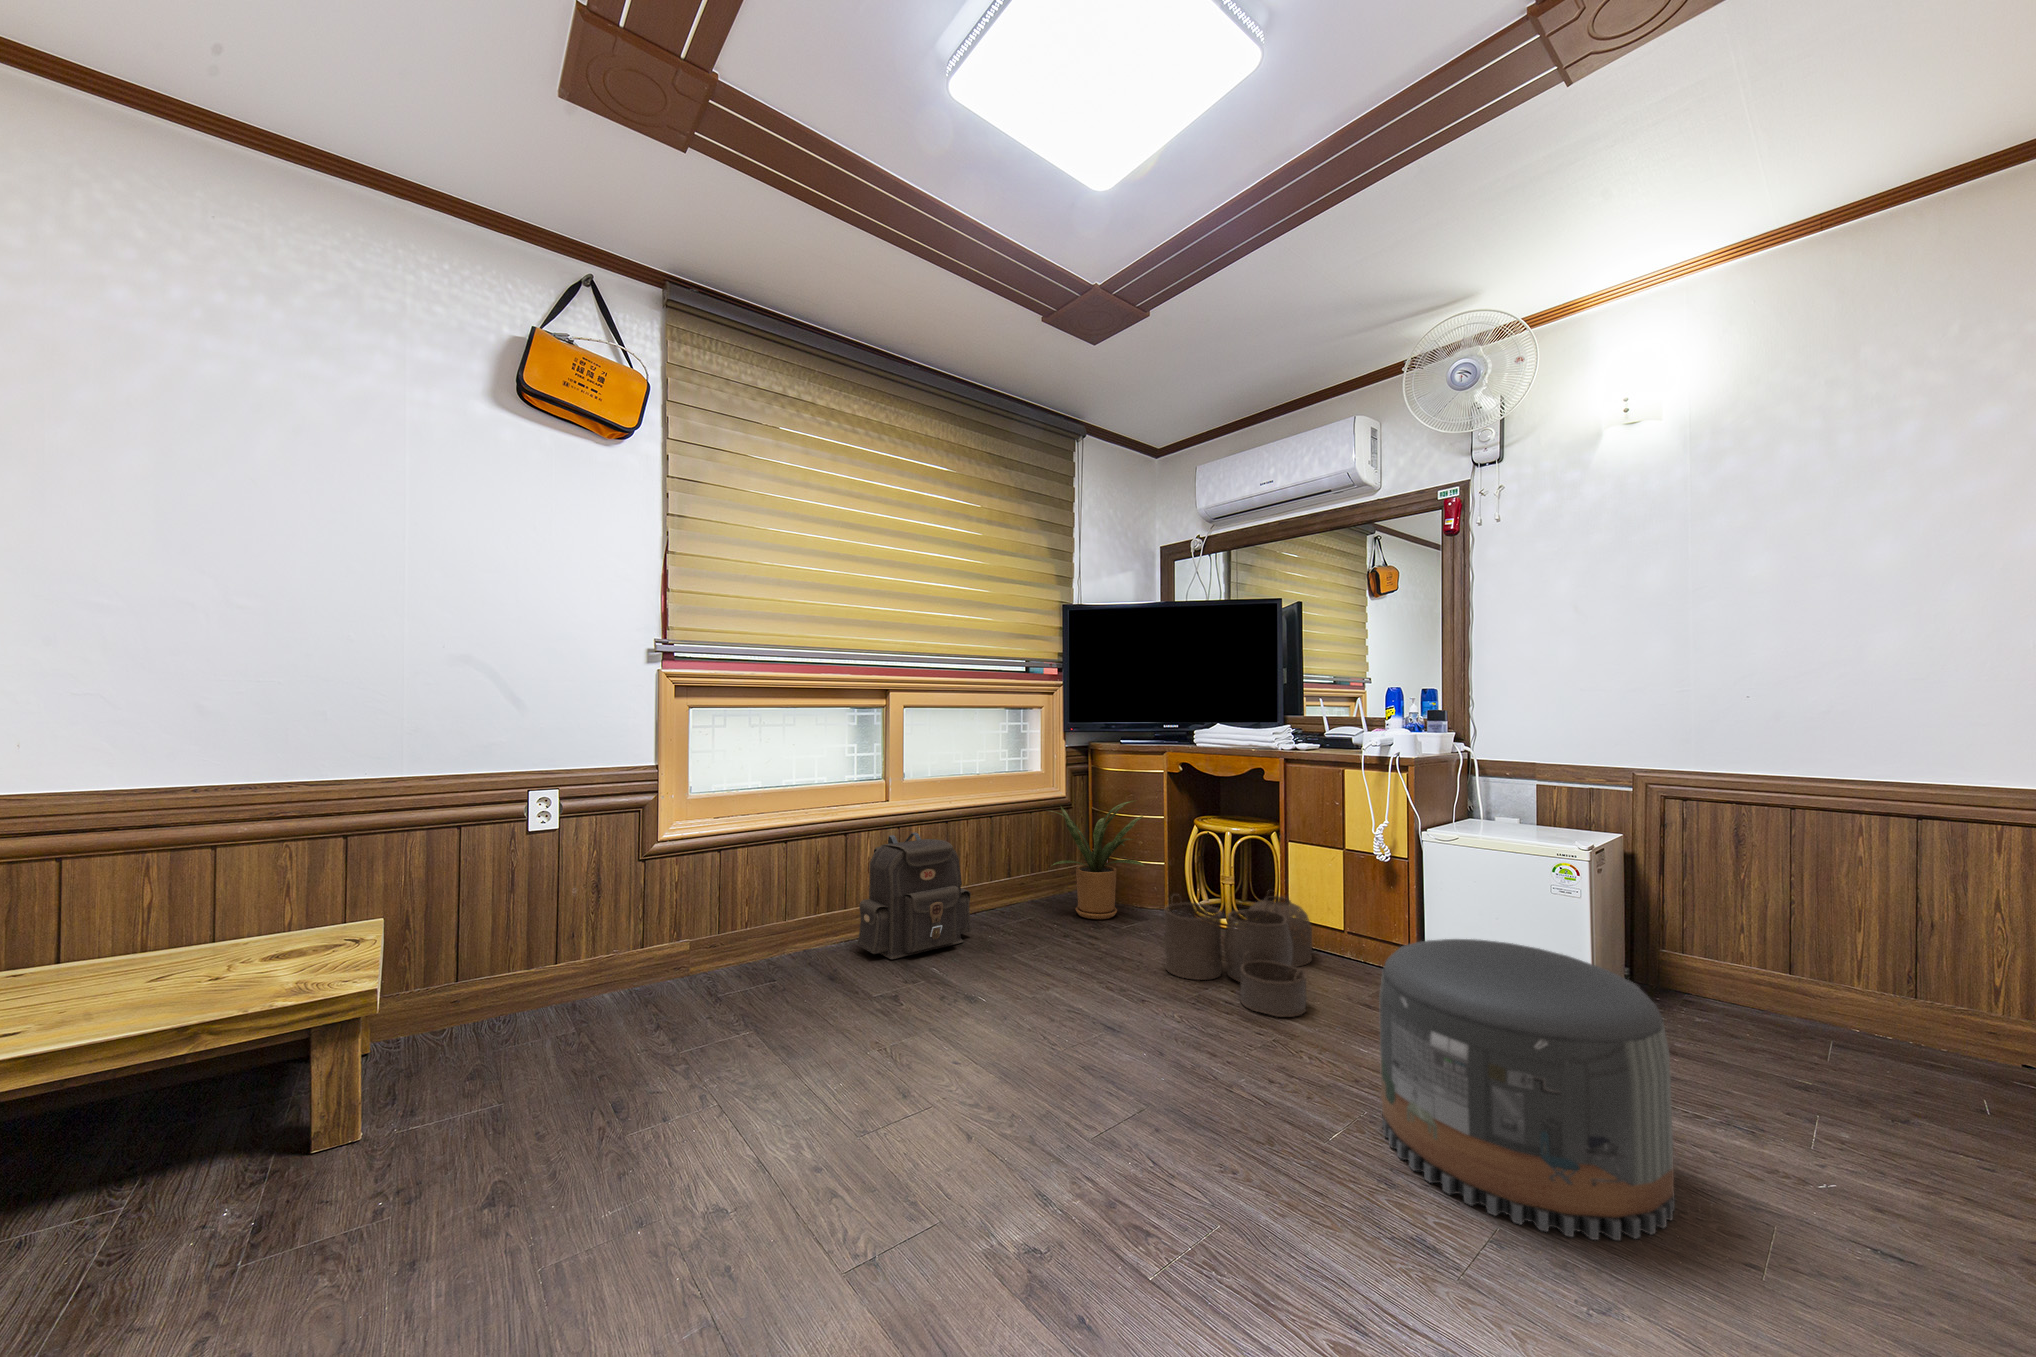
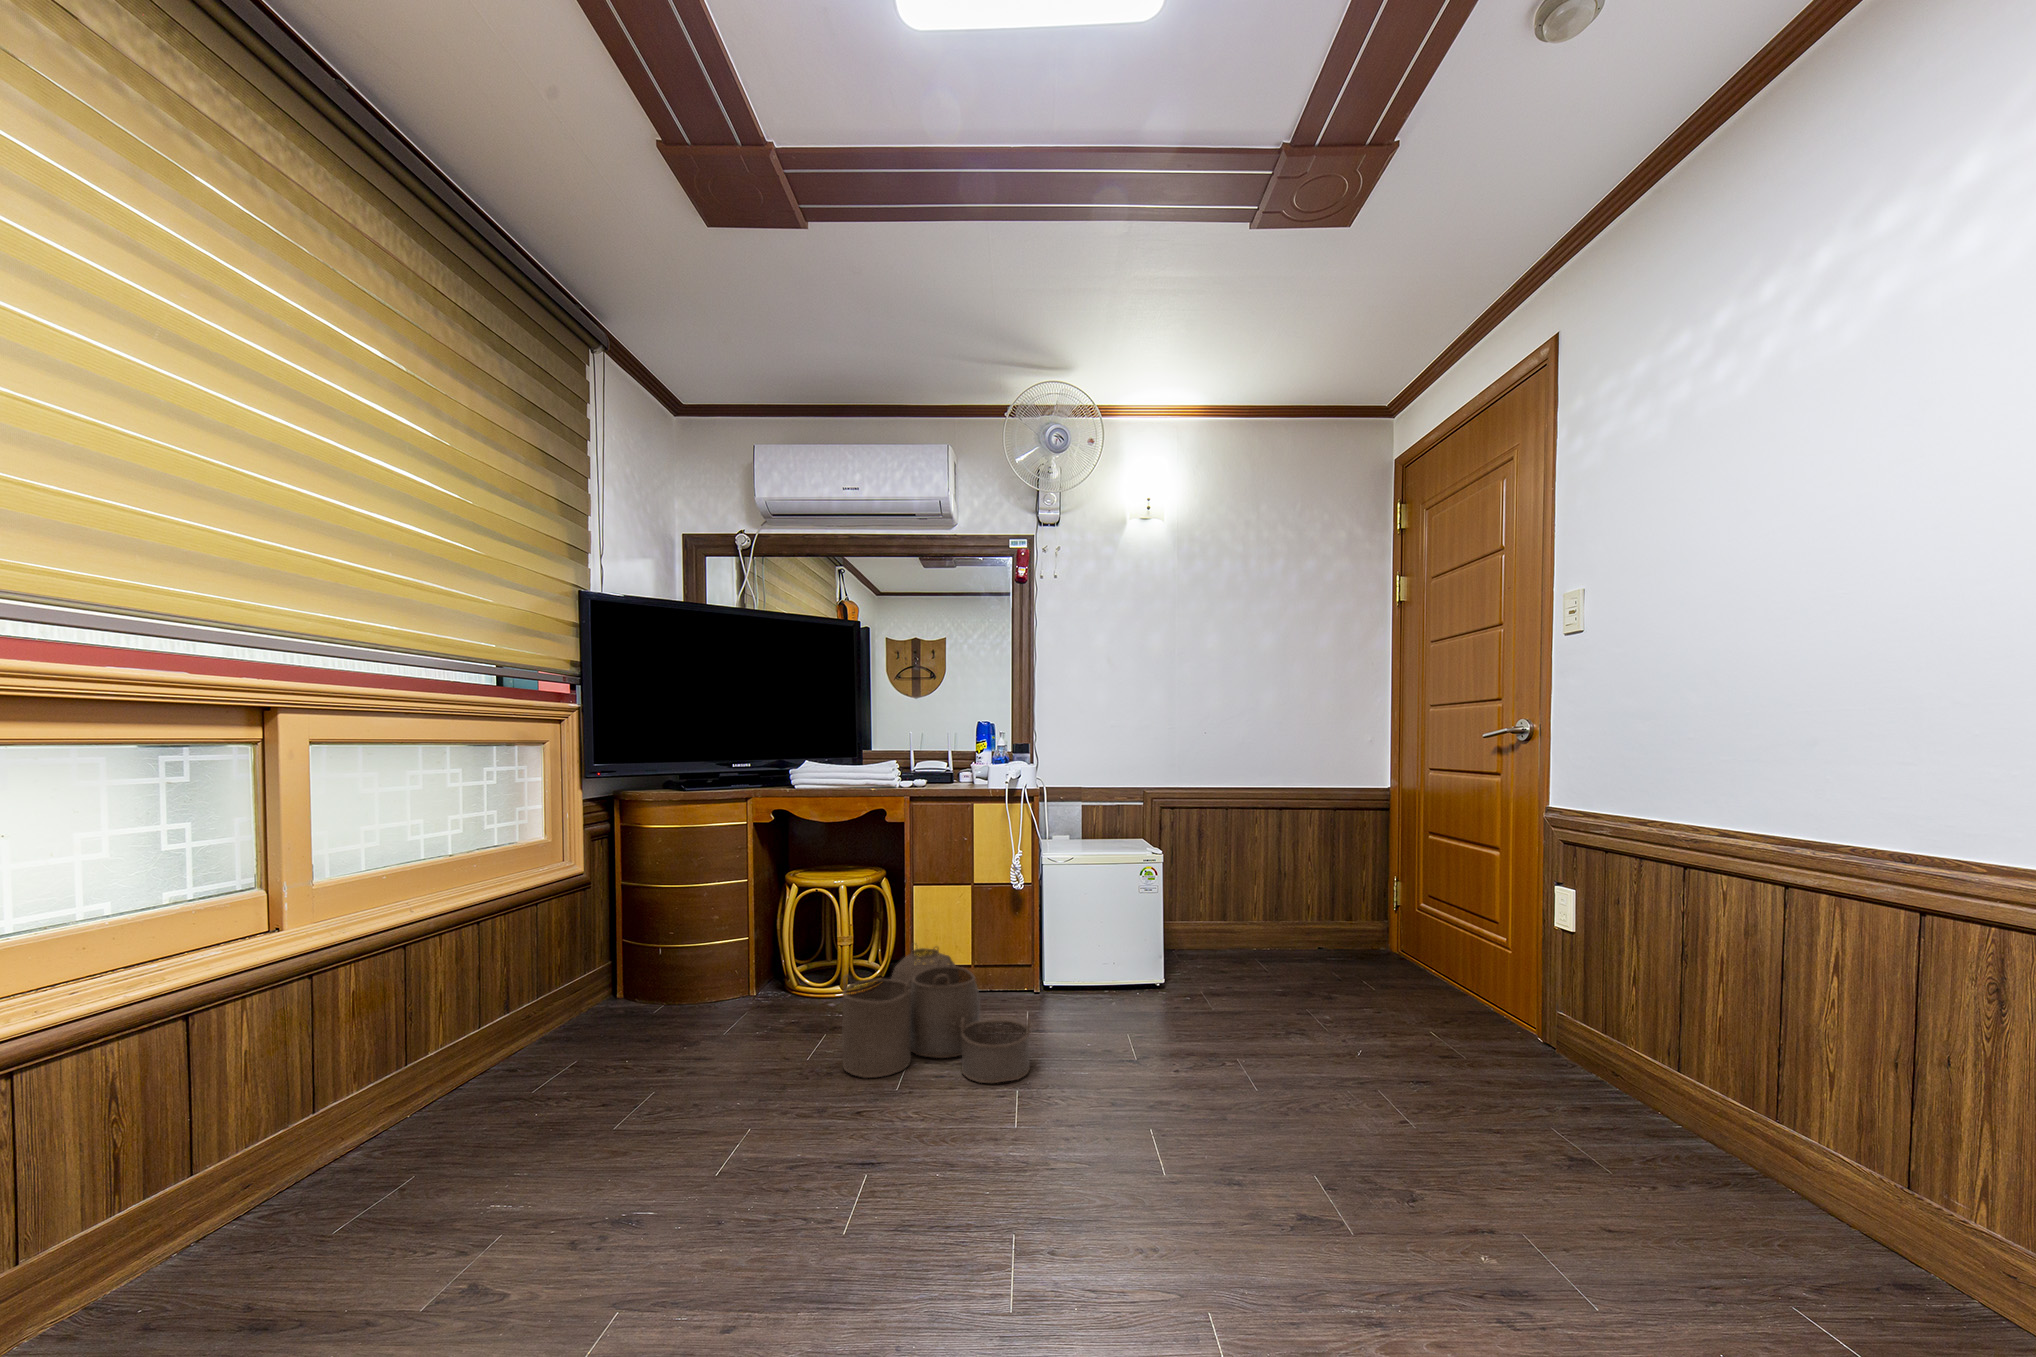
house plant: present [1051,801,1144,919] -> none [573,864,744,1046]
backpack: present [857,833,972,959] -> none [281,987,521,1266]
pouf: present [1379,939,1675,1240] -> none [1189,938,1404,1174]

